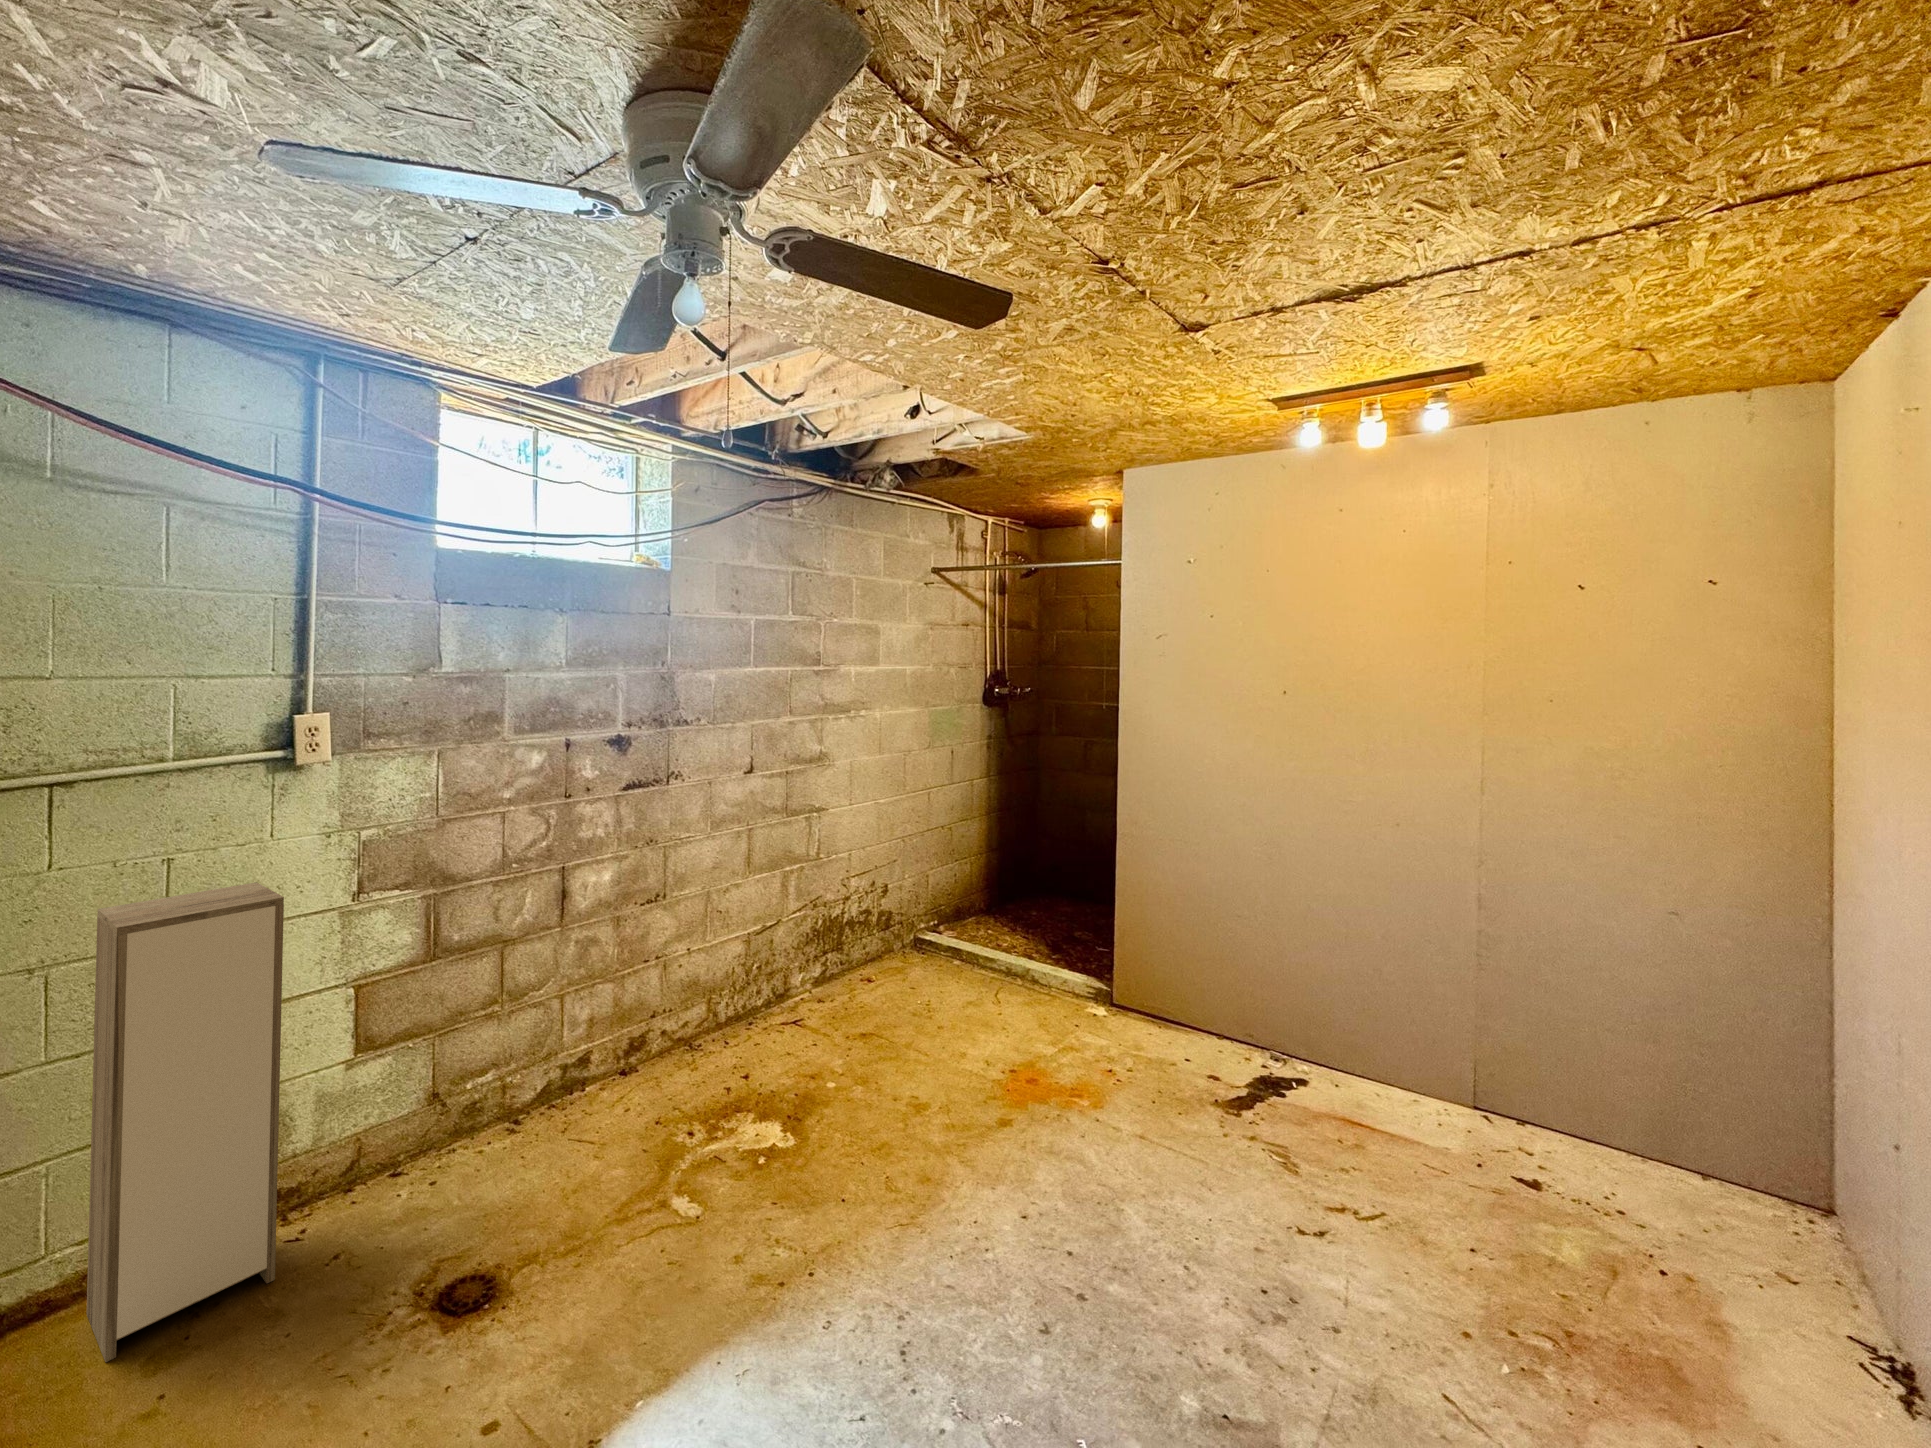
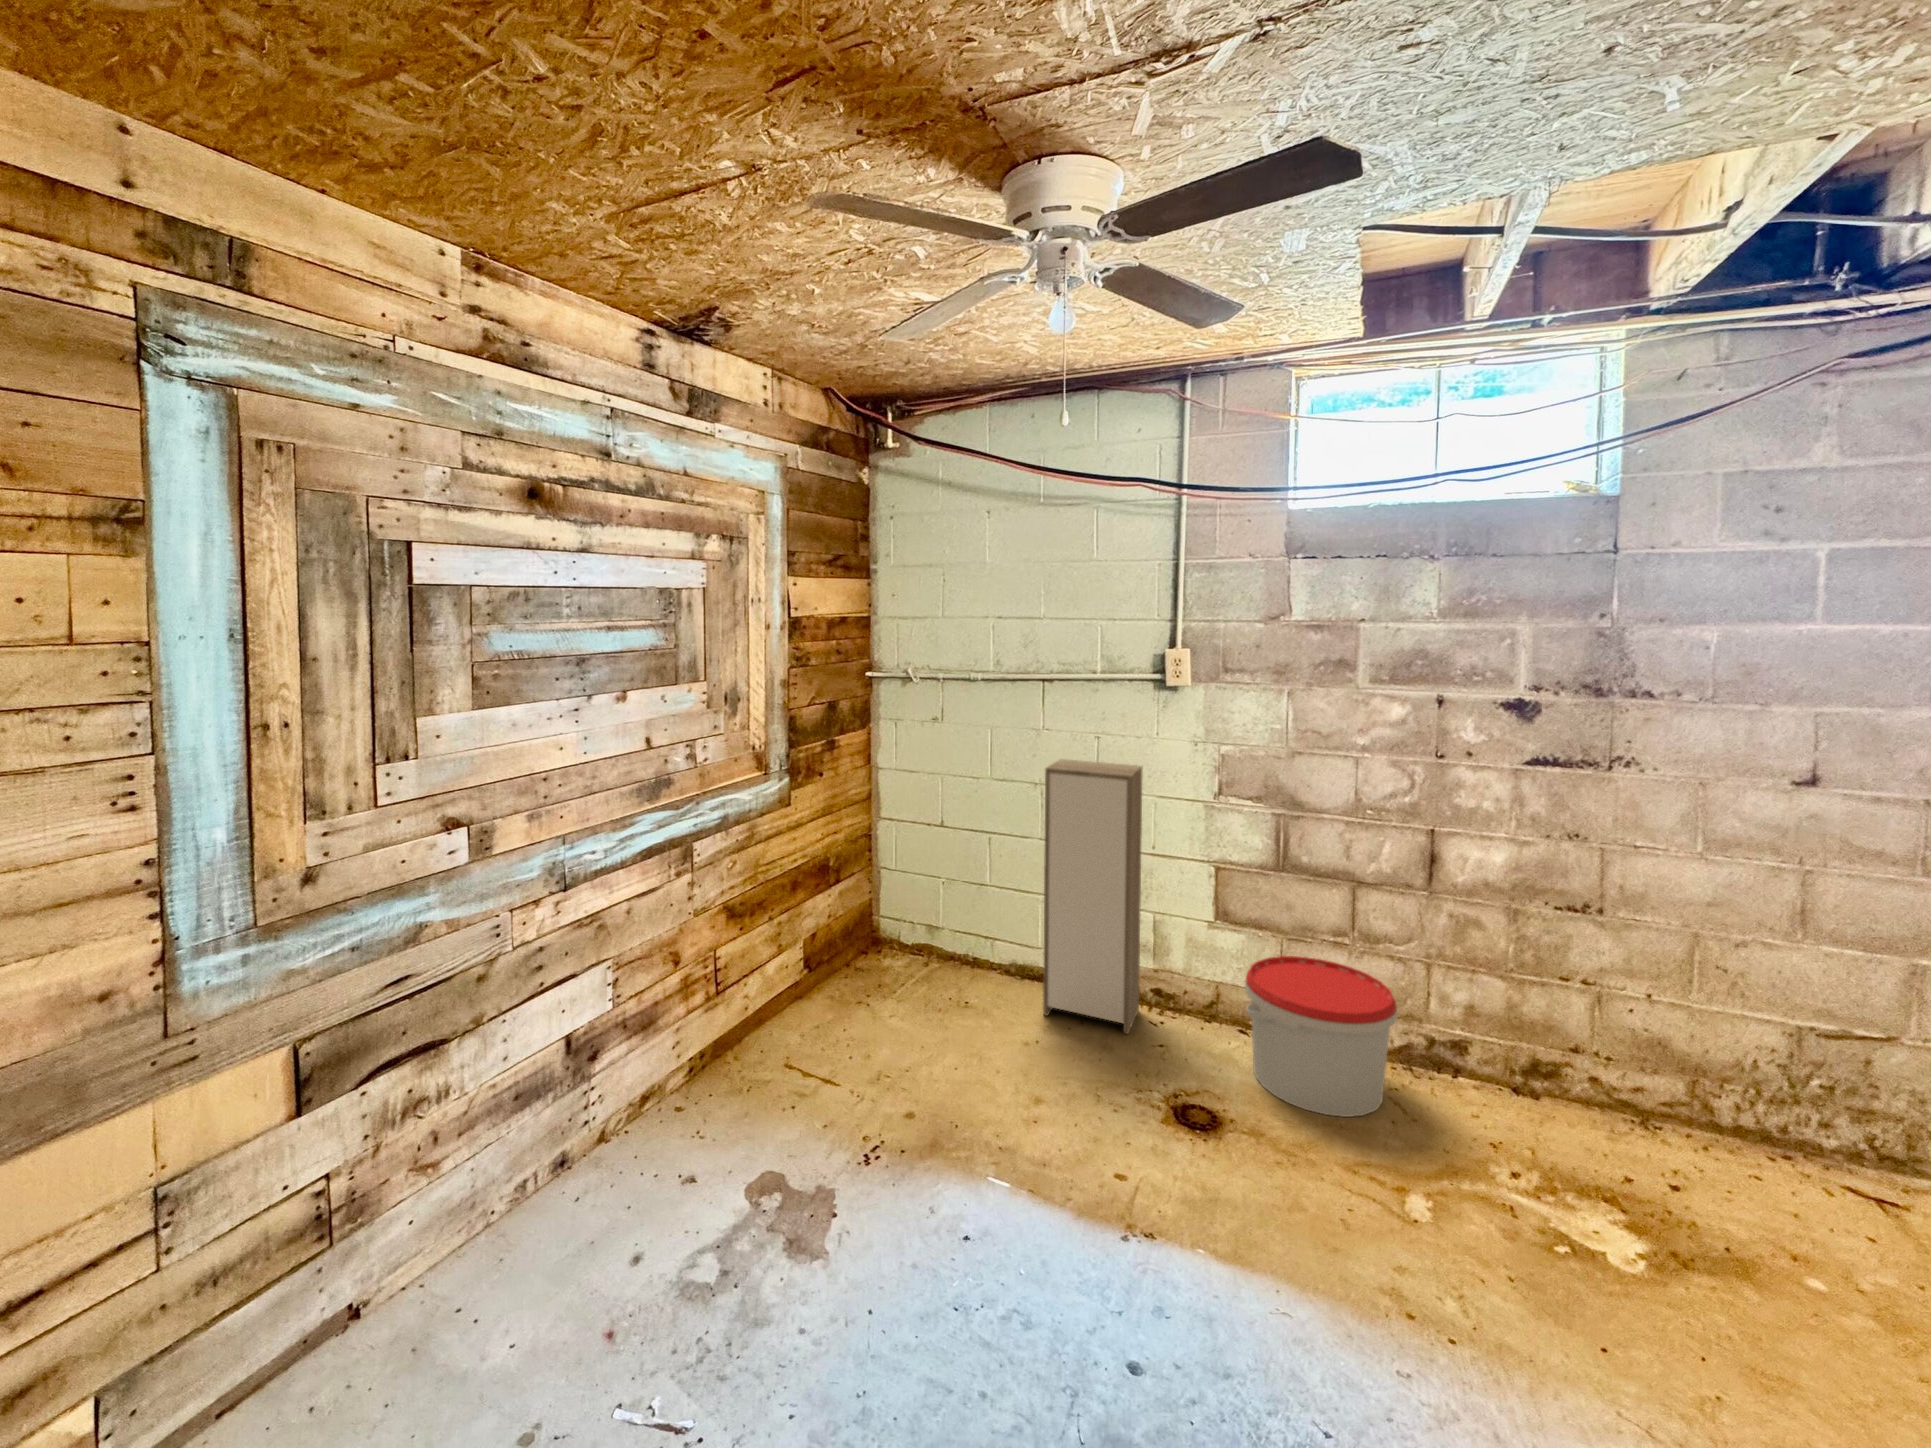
bucket: none [433,1030,589,1211] -> present [1245,956,1397,1117]

